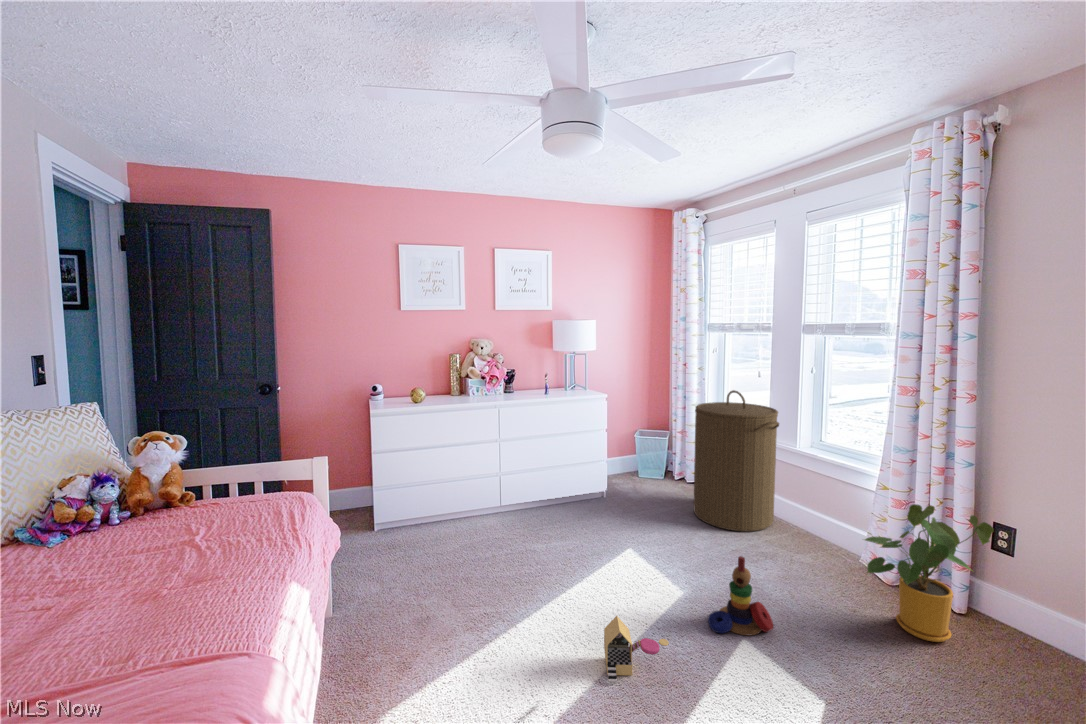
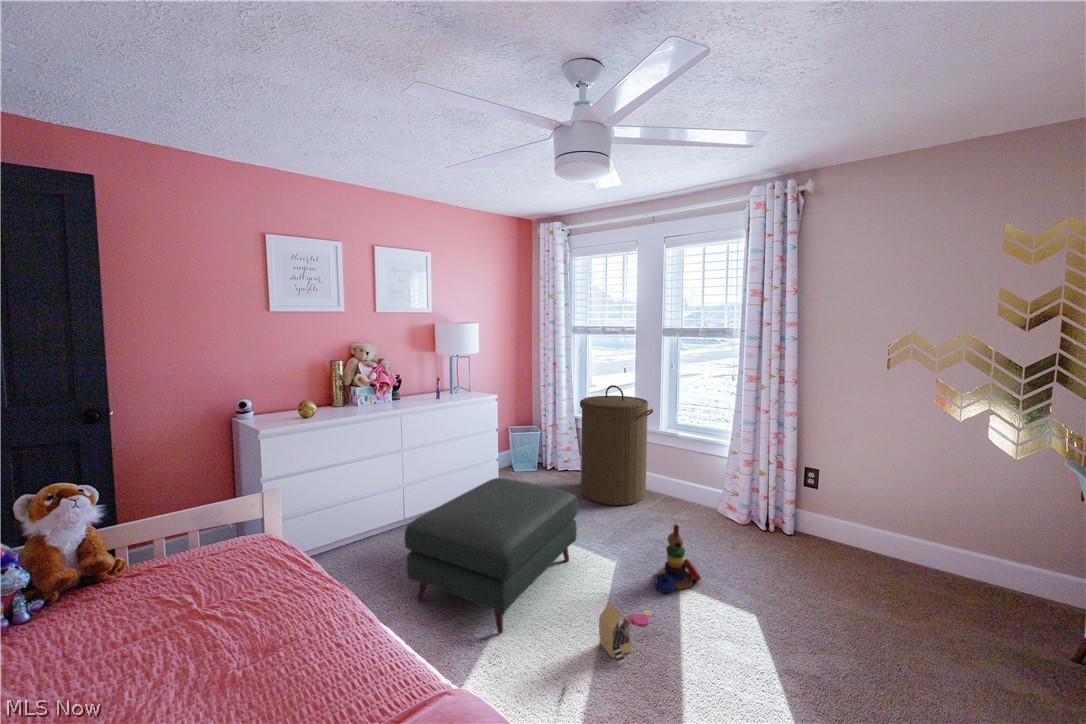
ottoman: none [462,475,640,619] -> present [404,478,578,634]
house plant: present [865,504,994,642] -> none [743,461,815,558]

